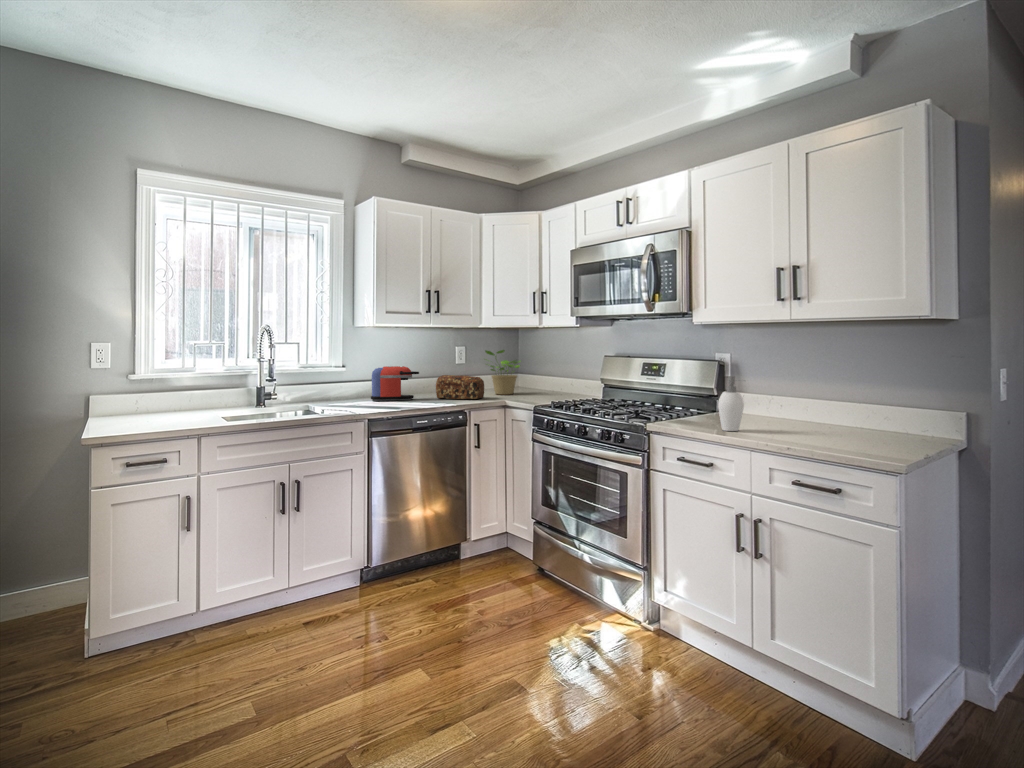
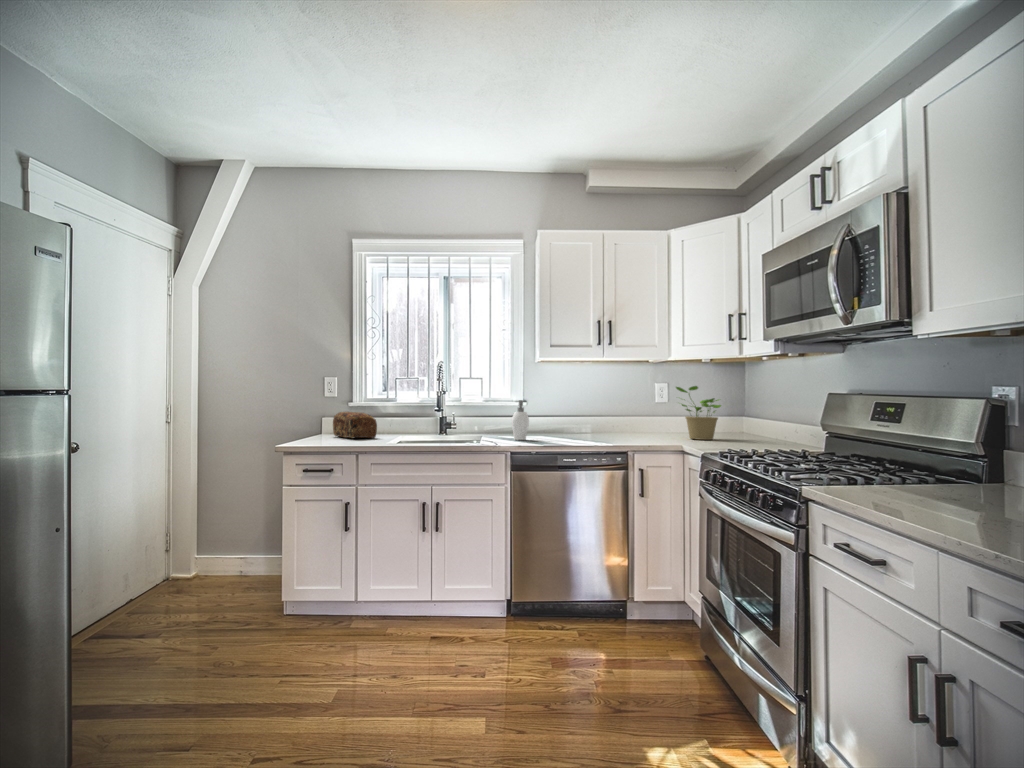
coffee maker: present [371,366,419,401] -> none [544,402,595,438]
bread loaf: present [436,375,484,399] -> present [333,412,377,438]
soap dispenser: present [718,376,744,431] -> present [512,400,529,440]

